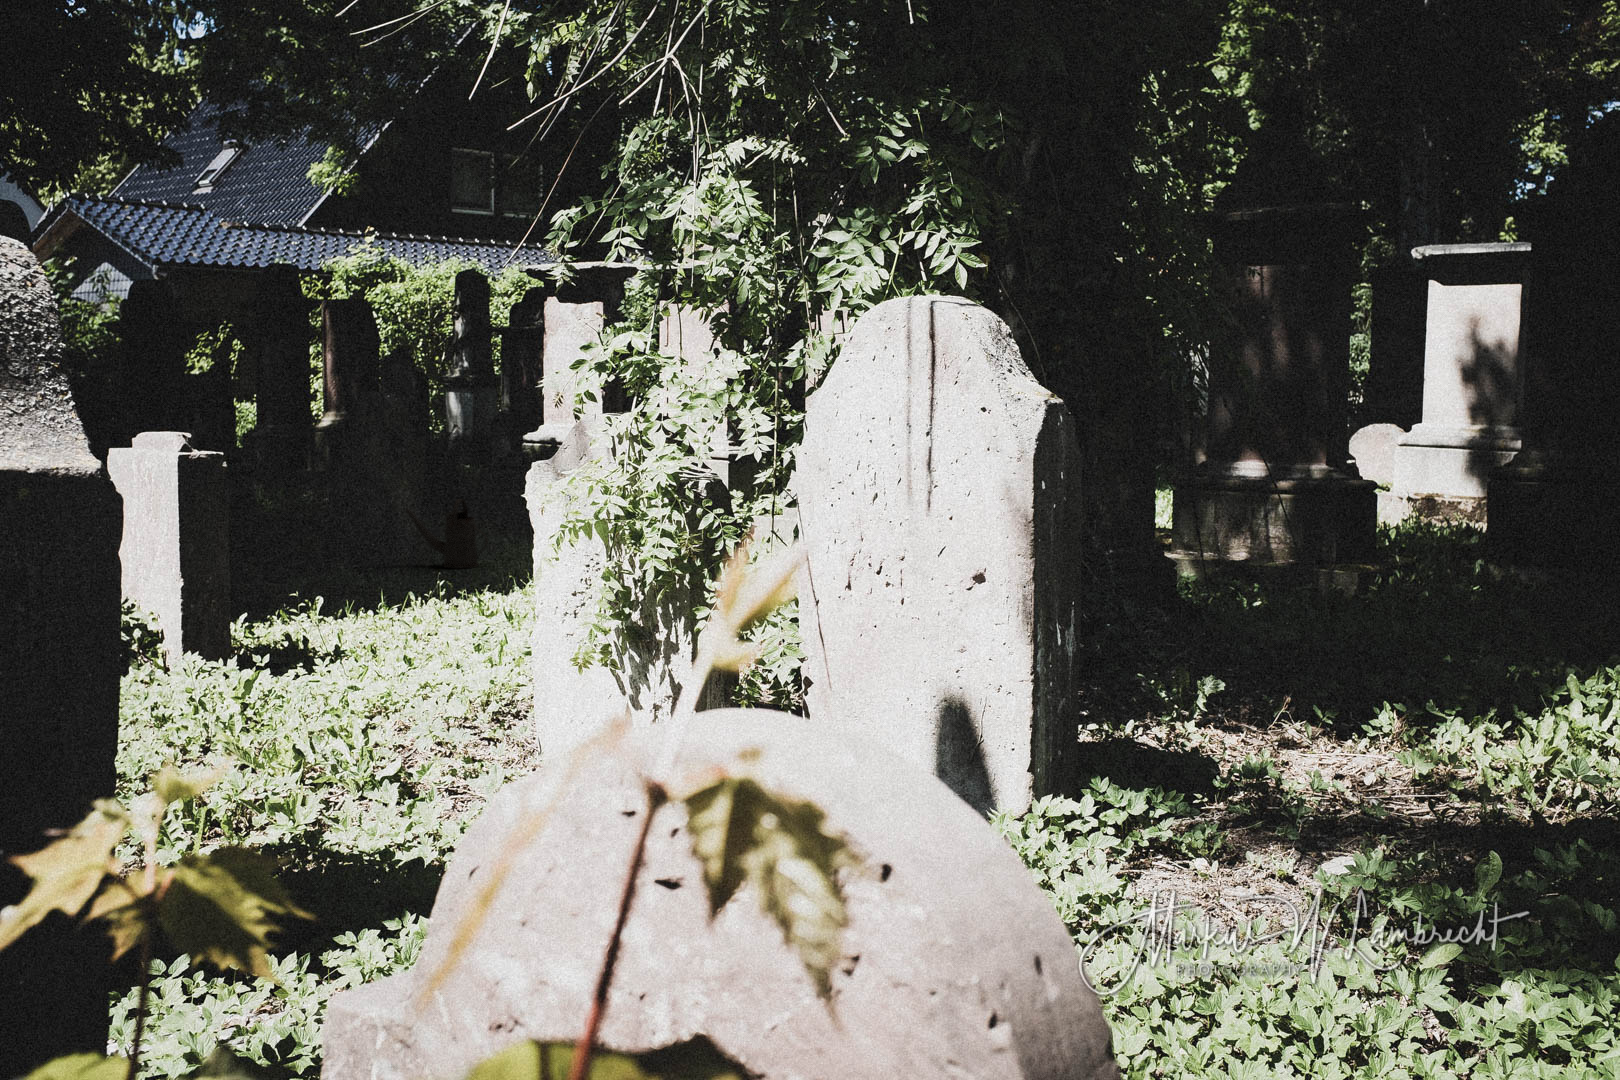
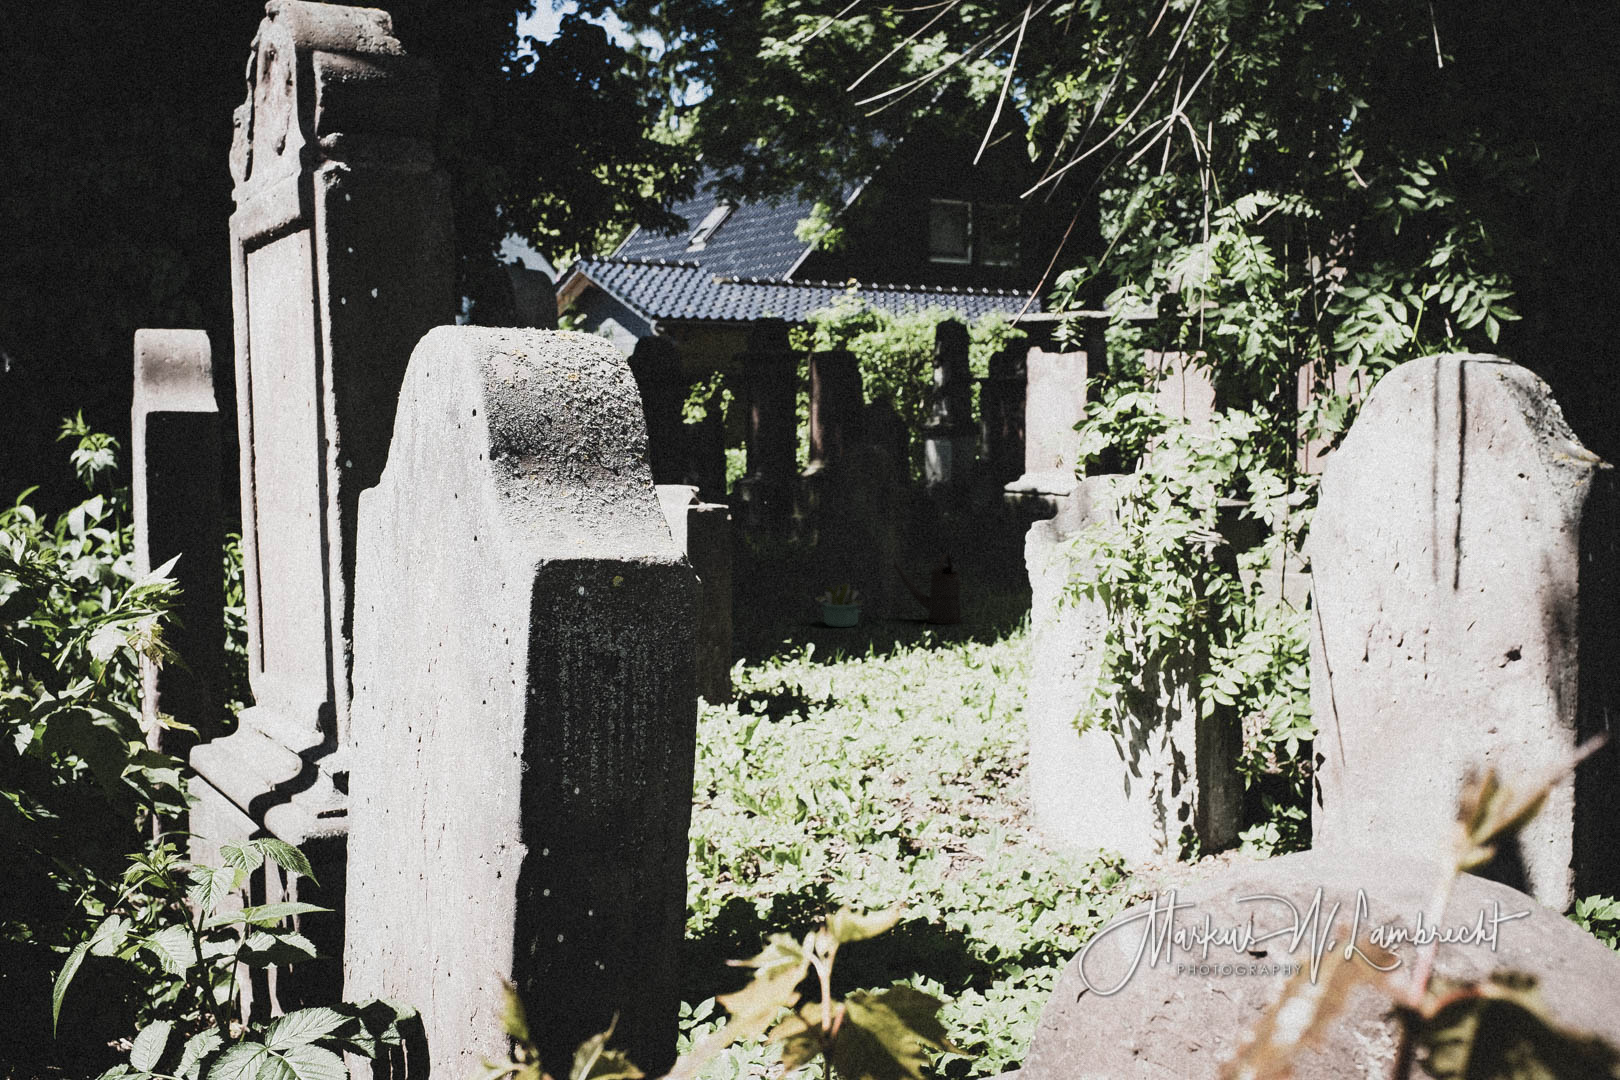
decorative plant: none [320,531,374,576] -> present [816,584,862,627]

